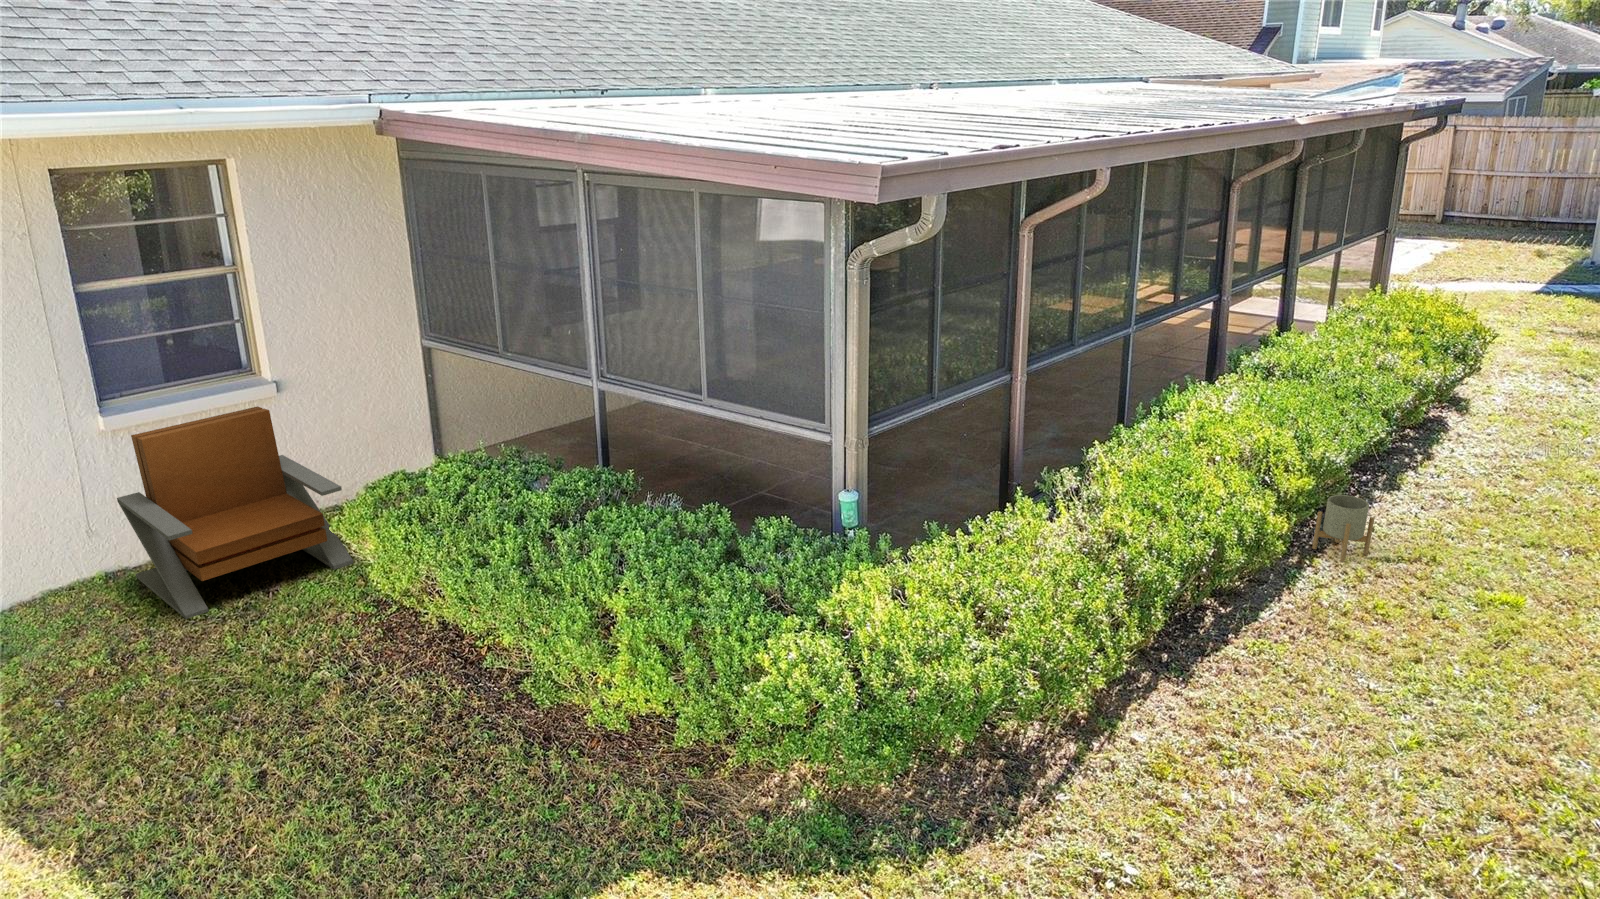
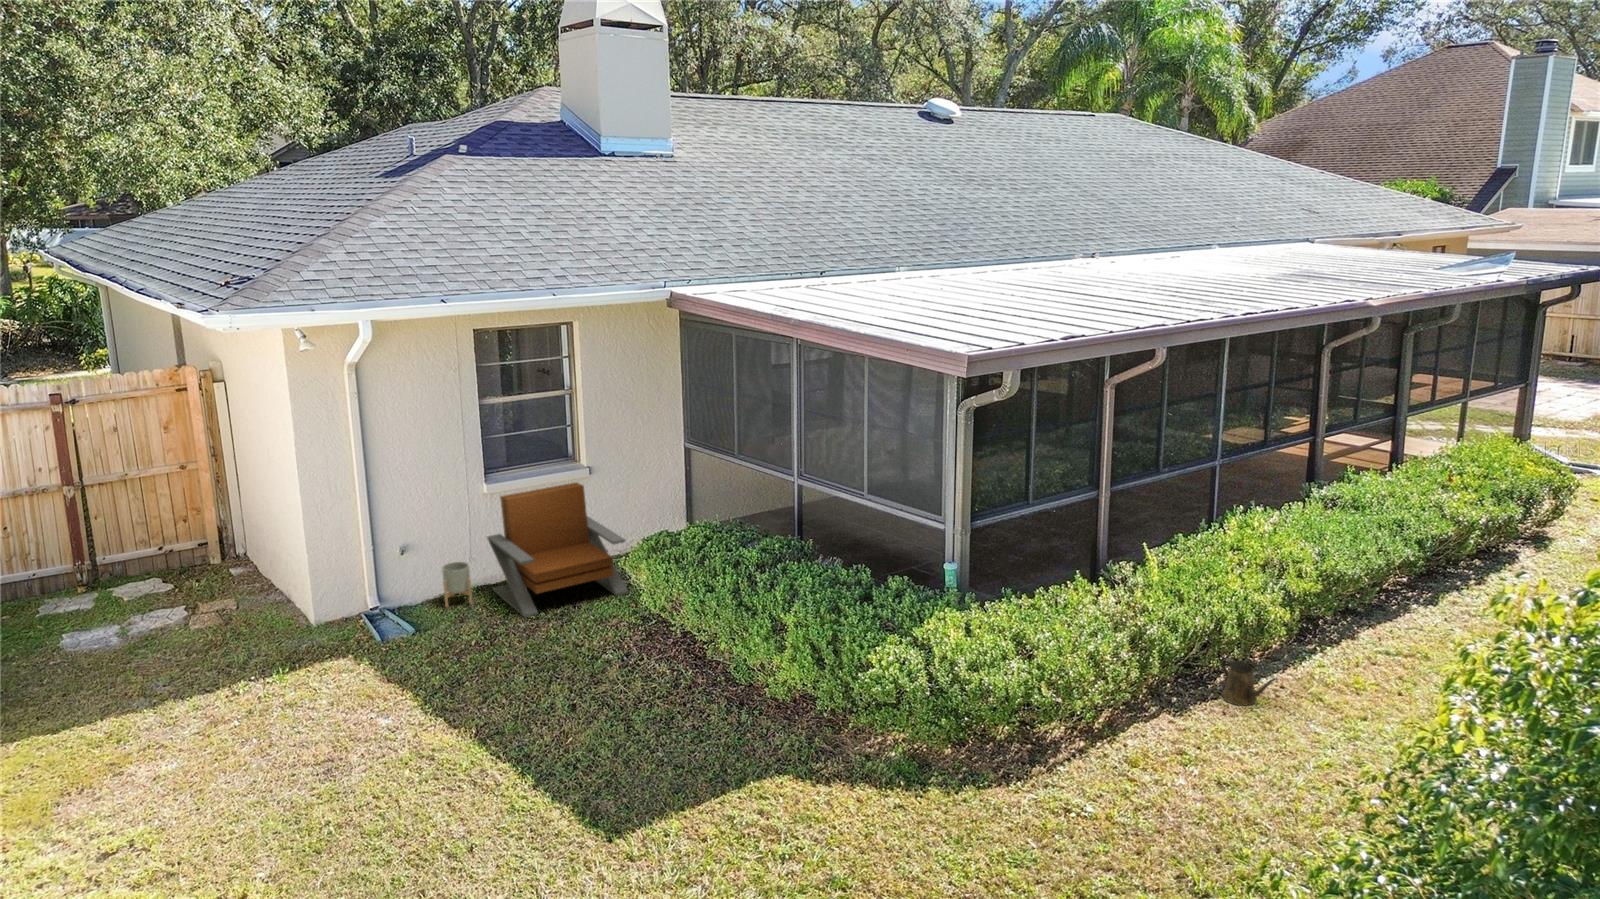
planter: present [1312,495,1374,562] -> present [442,562,472,607]
watering can: none [1218,591,1315,656] -> present [1221,658,1278,706]

